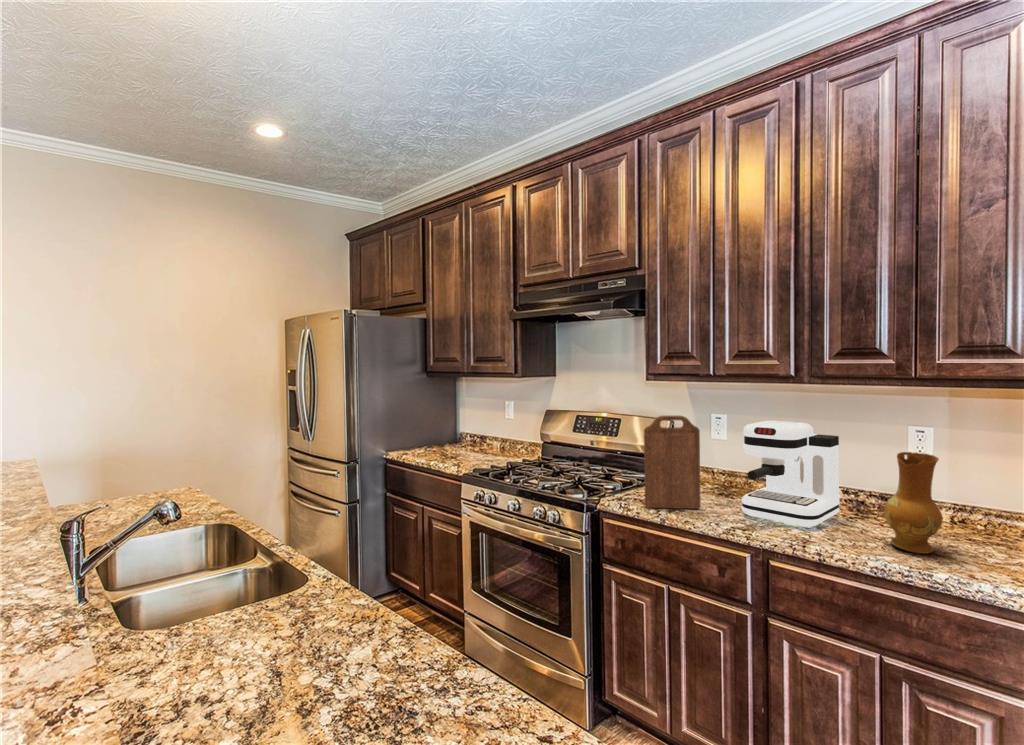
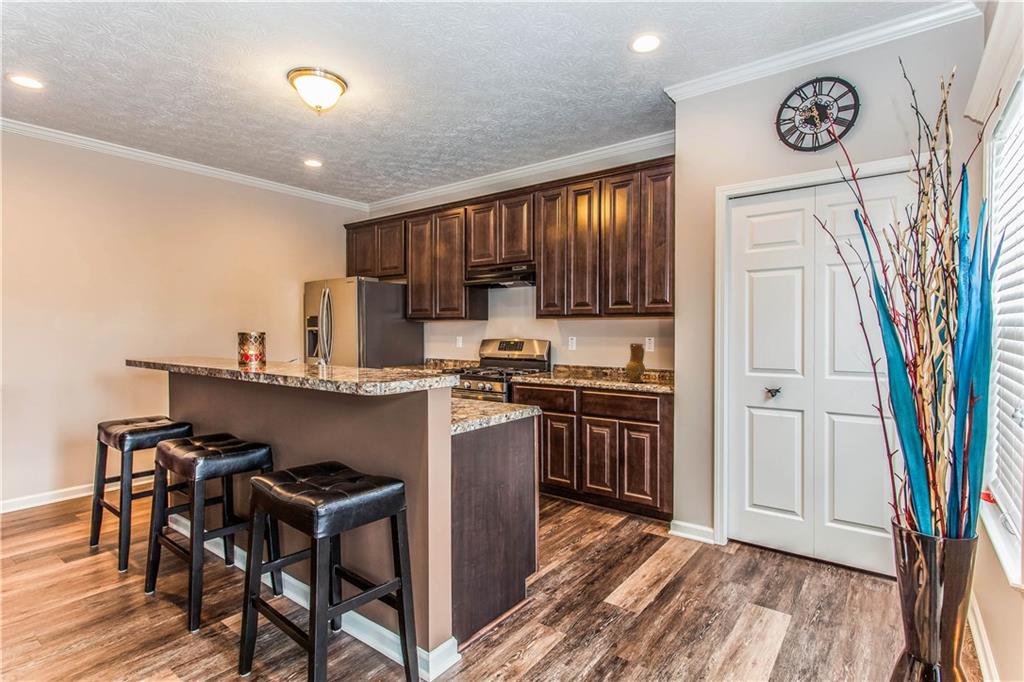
cutting board: present [644,415,700,509] -> none [533,333,558,377]
coffee maker: present [741,421,840,528] -> none [575,336,617,380]

